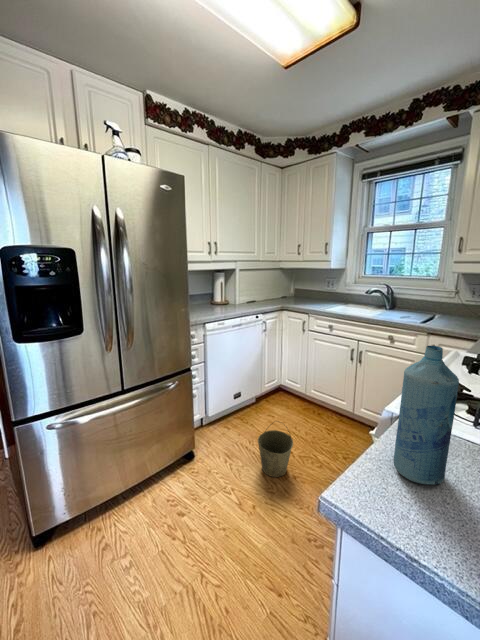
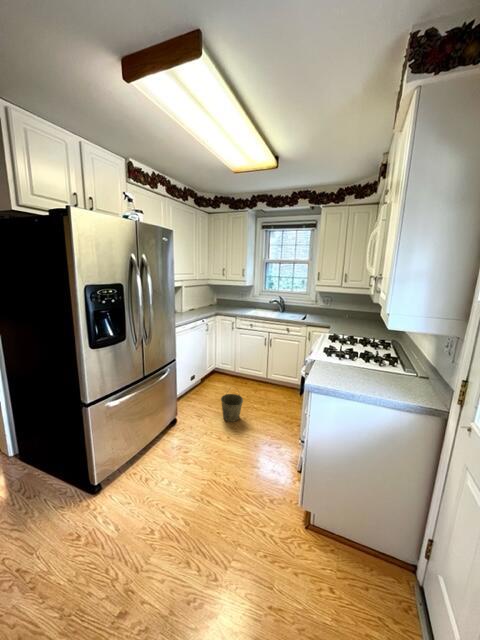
bottle: present [394,346,459,485] -> none [320,330,340,379]

